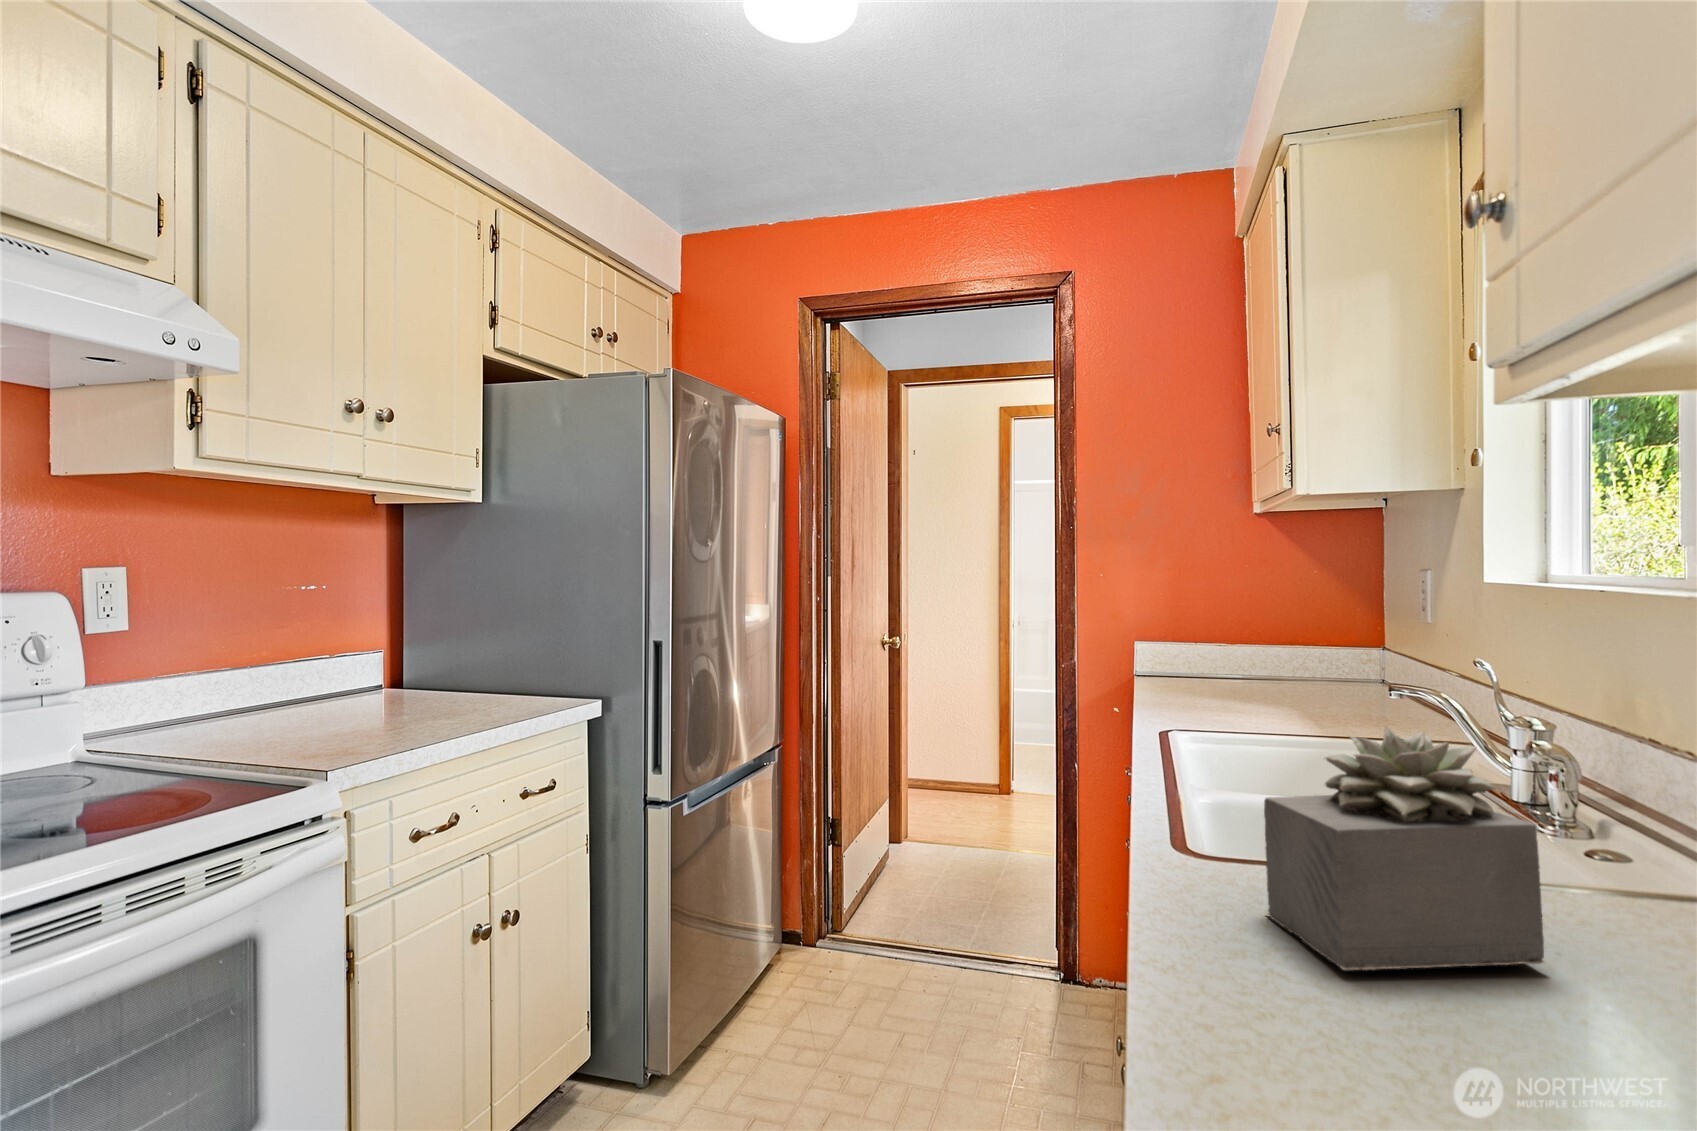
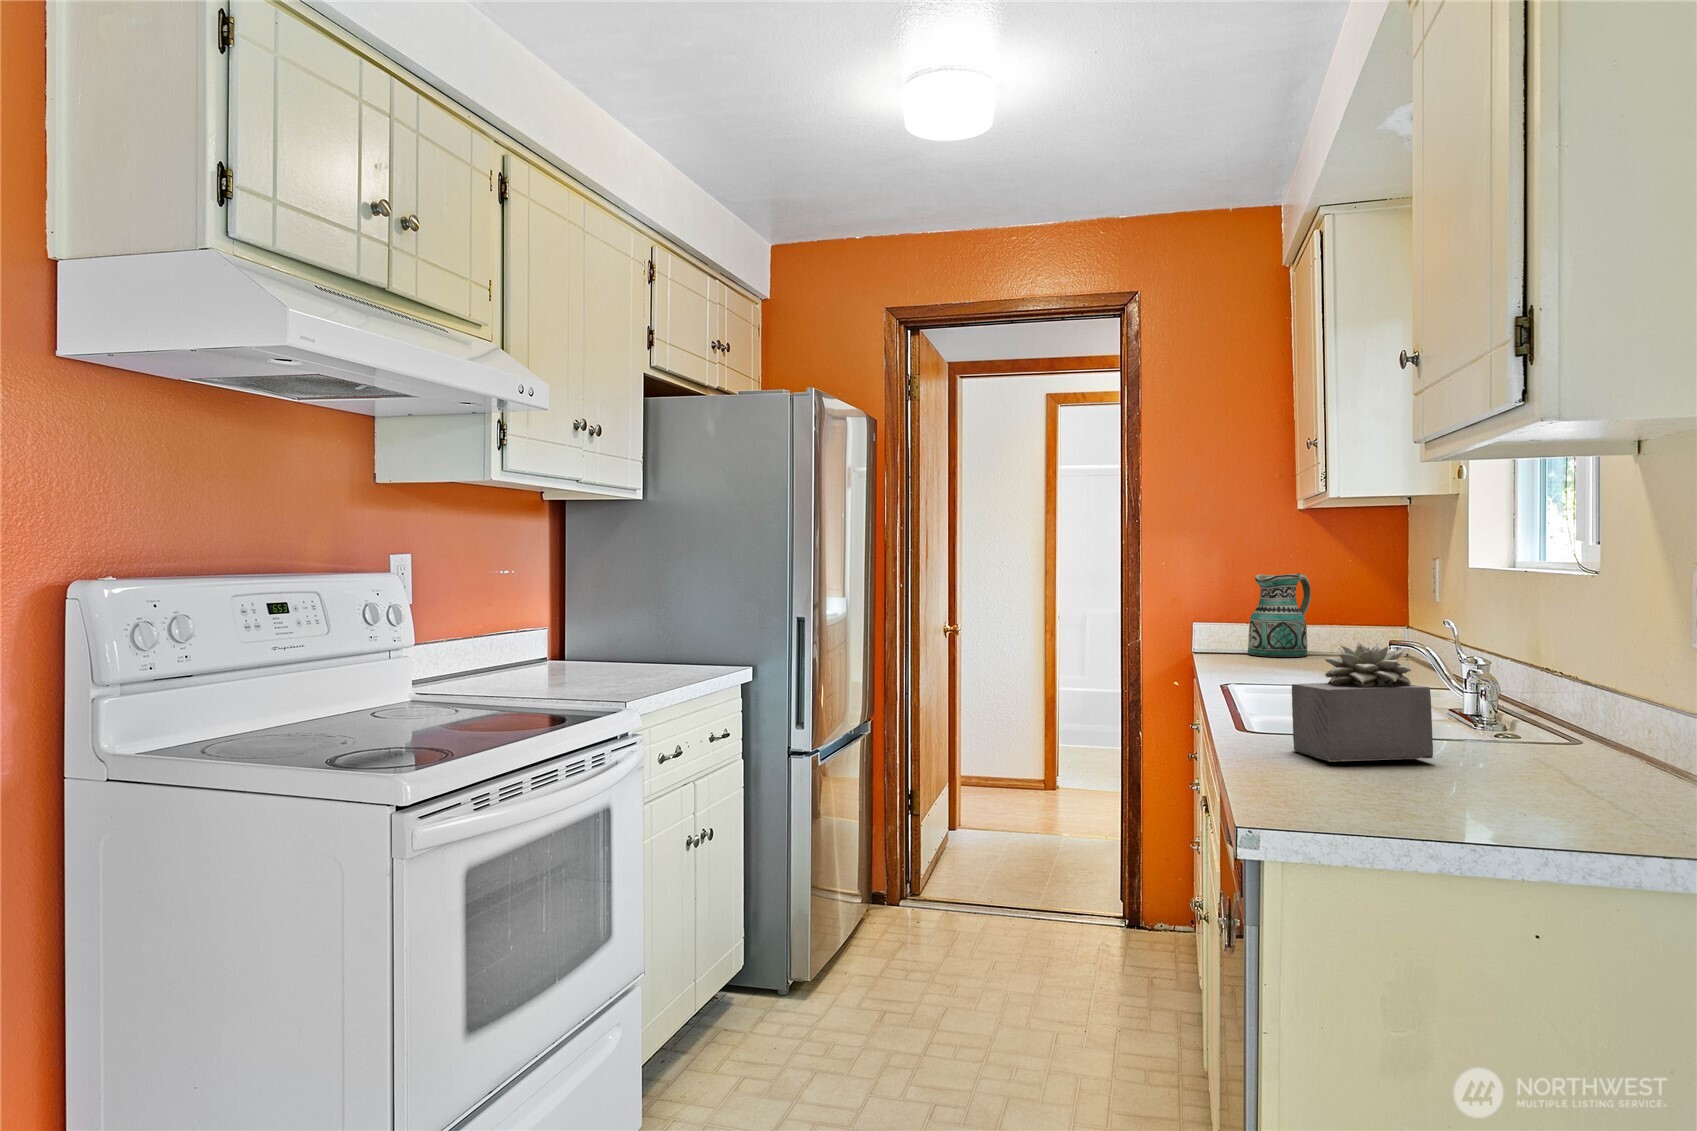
ceramic pitcher: none [1198,585,1270,683] -> present [1248,573,1311,657]

